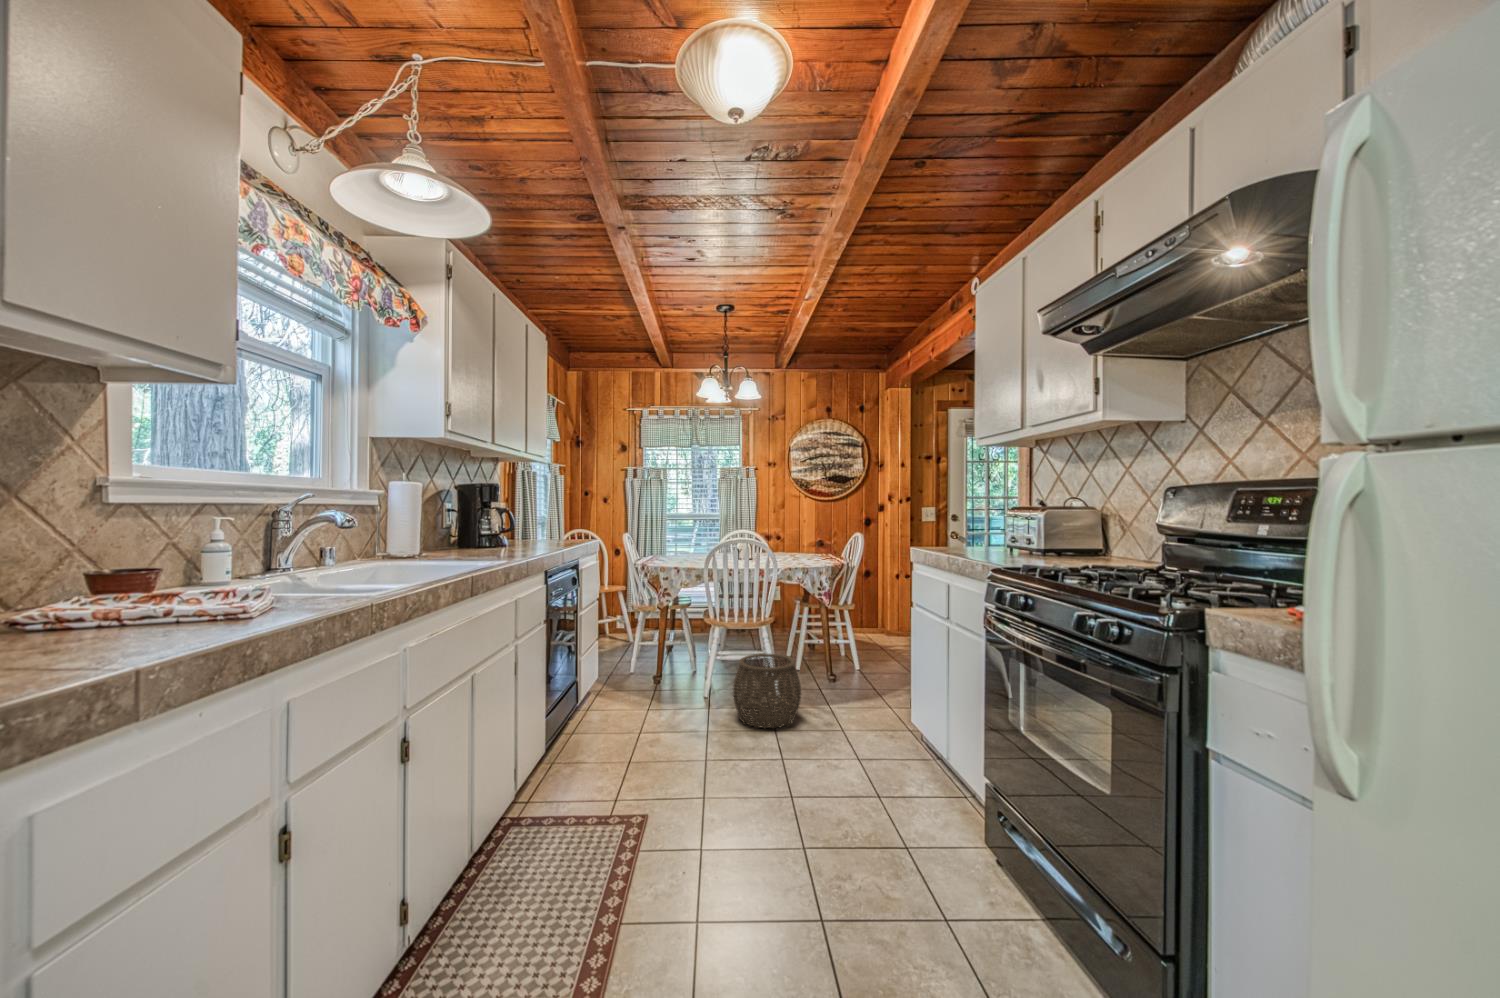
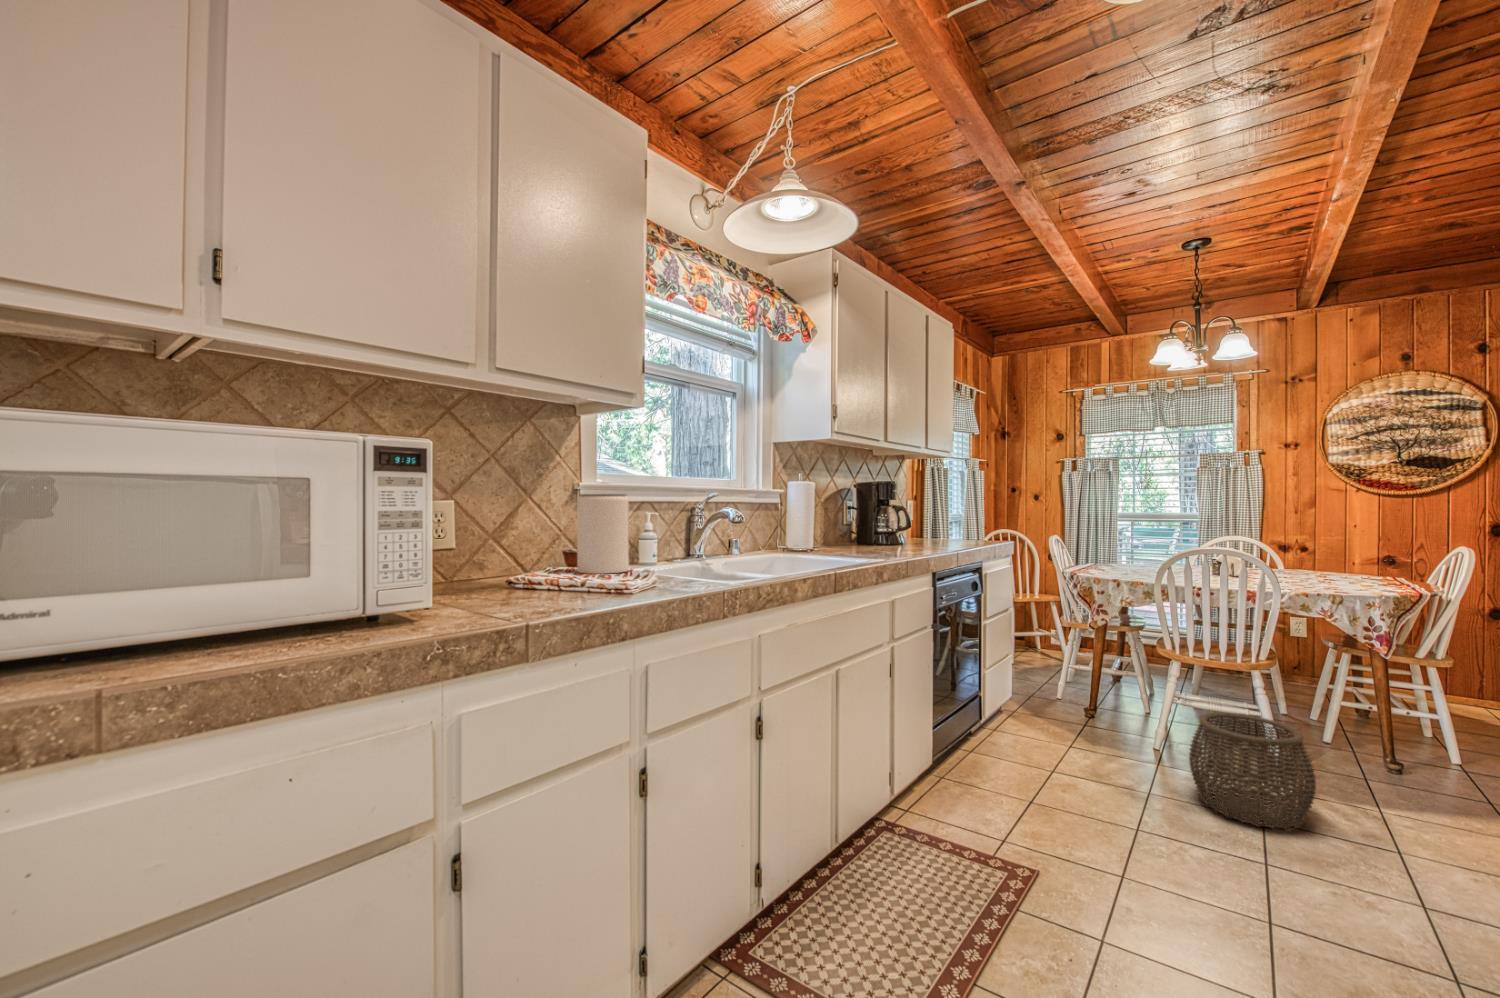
jar: none [121,499,217,609] -> present [577,494,629,574]

